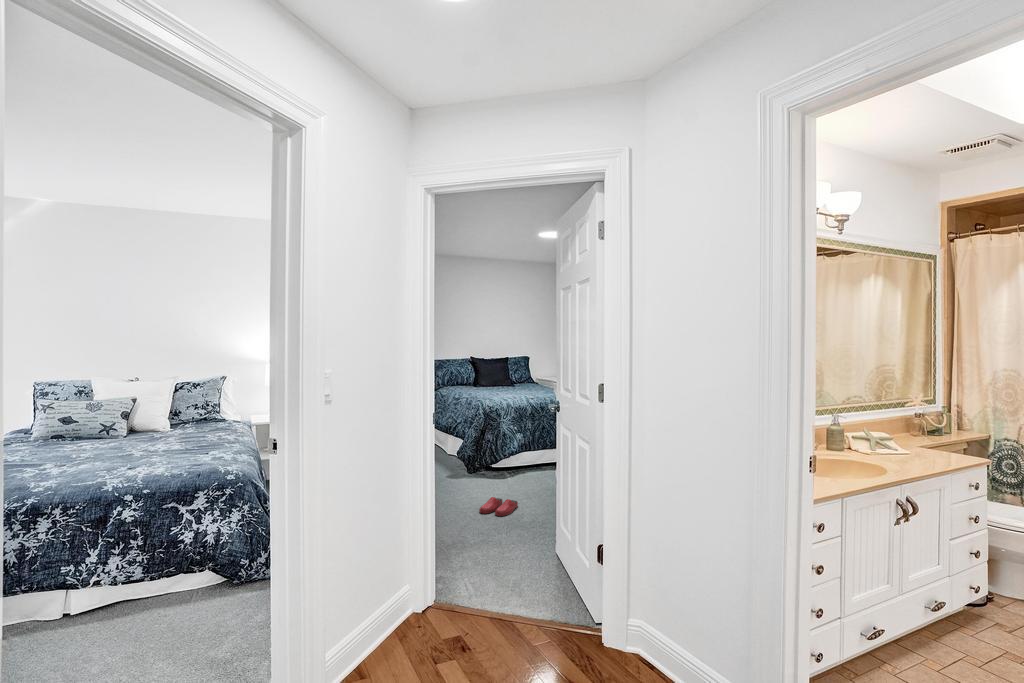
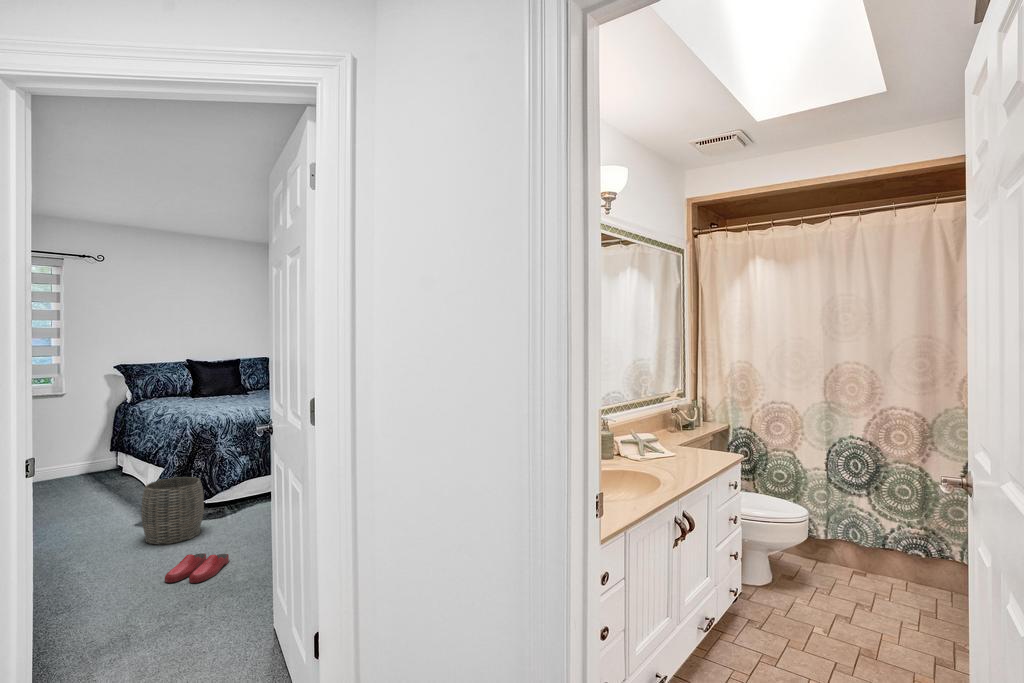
woven basket: none [457,444,495,490] -> present [141,477,204,544]

